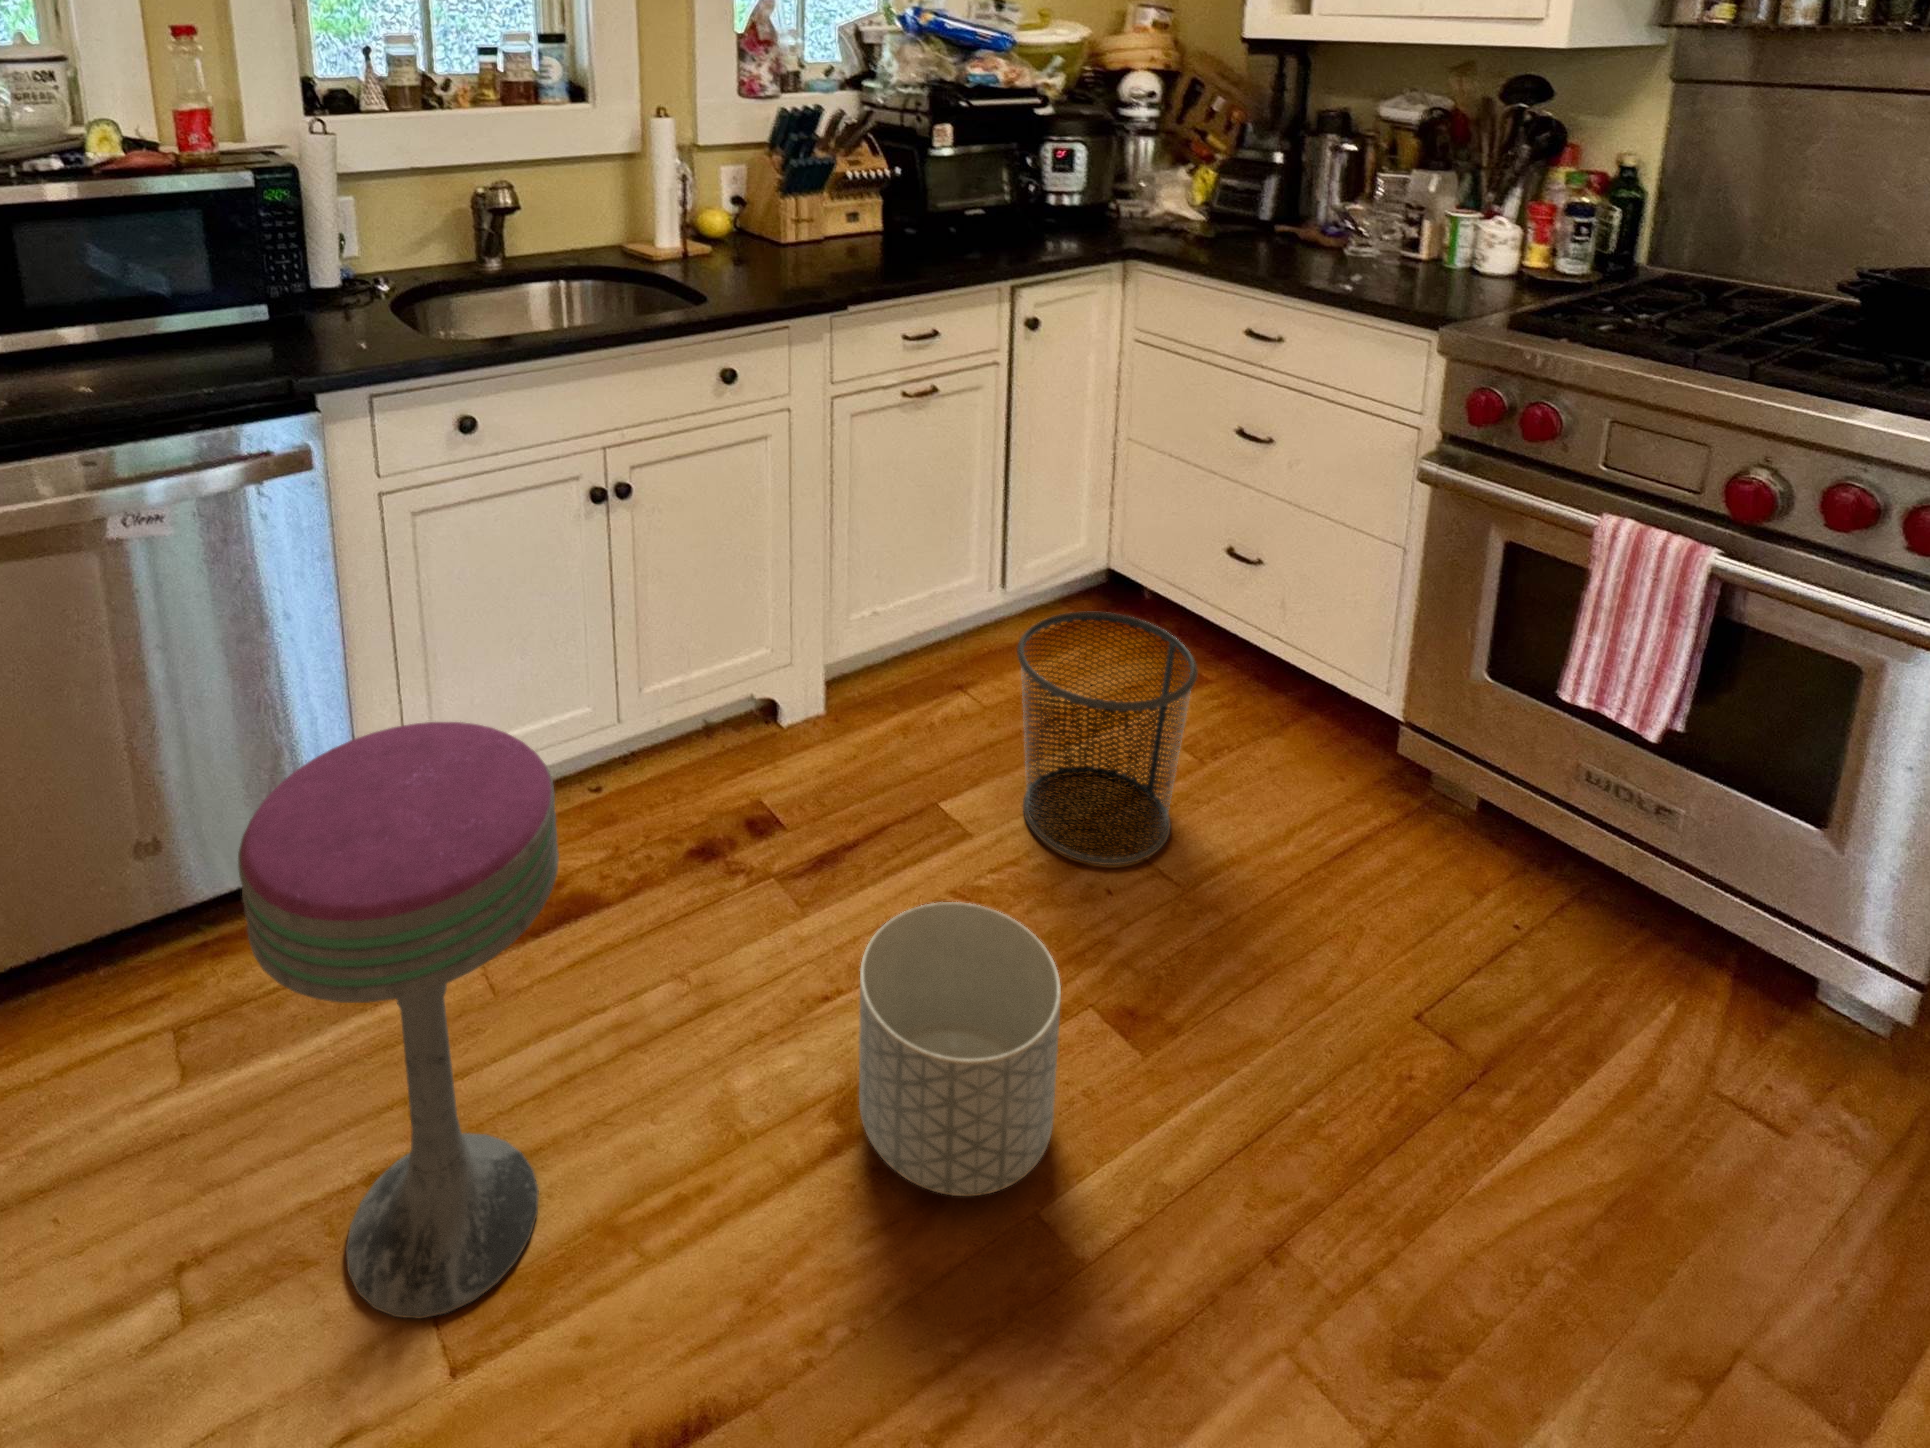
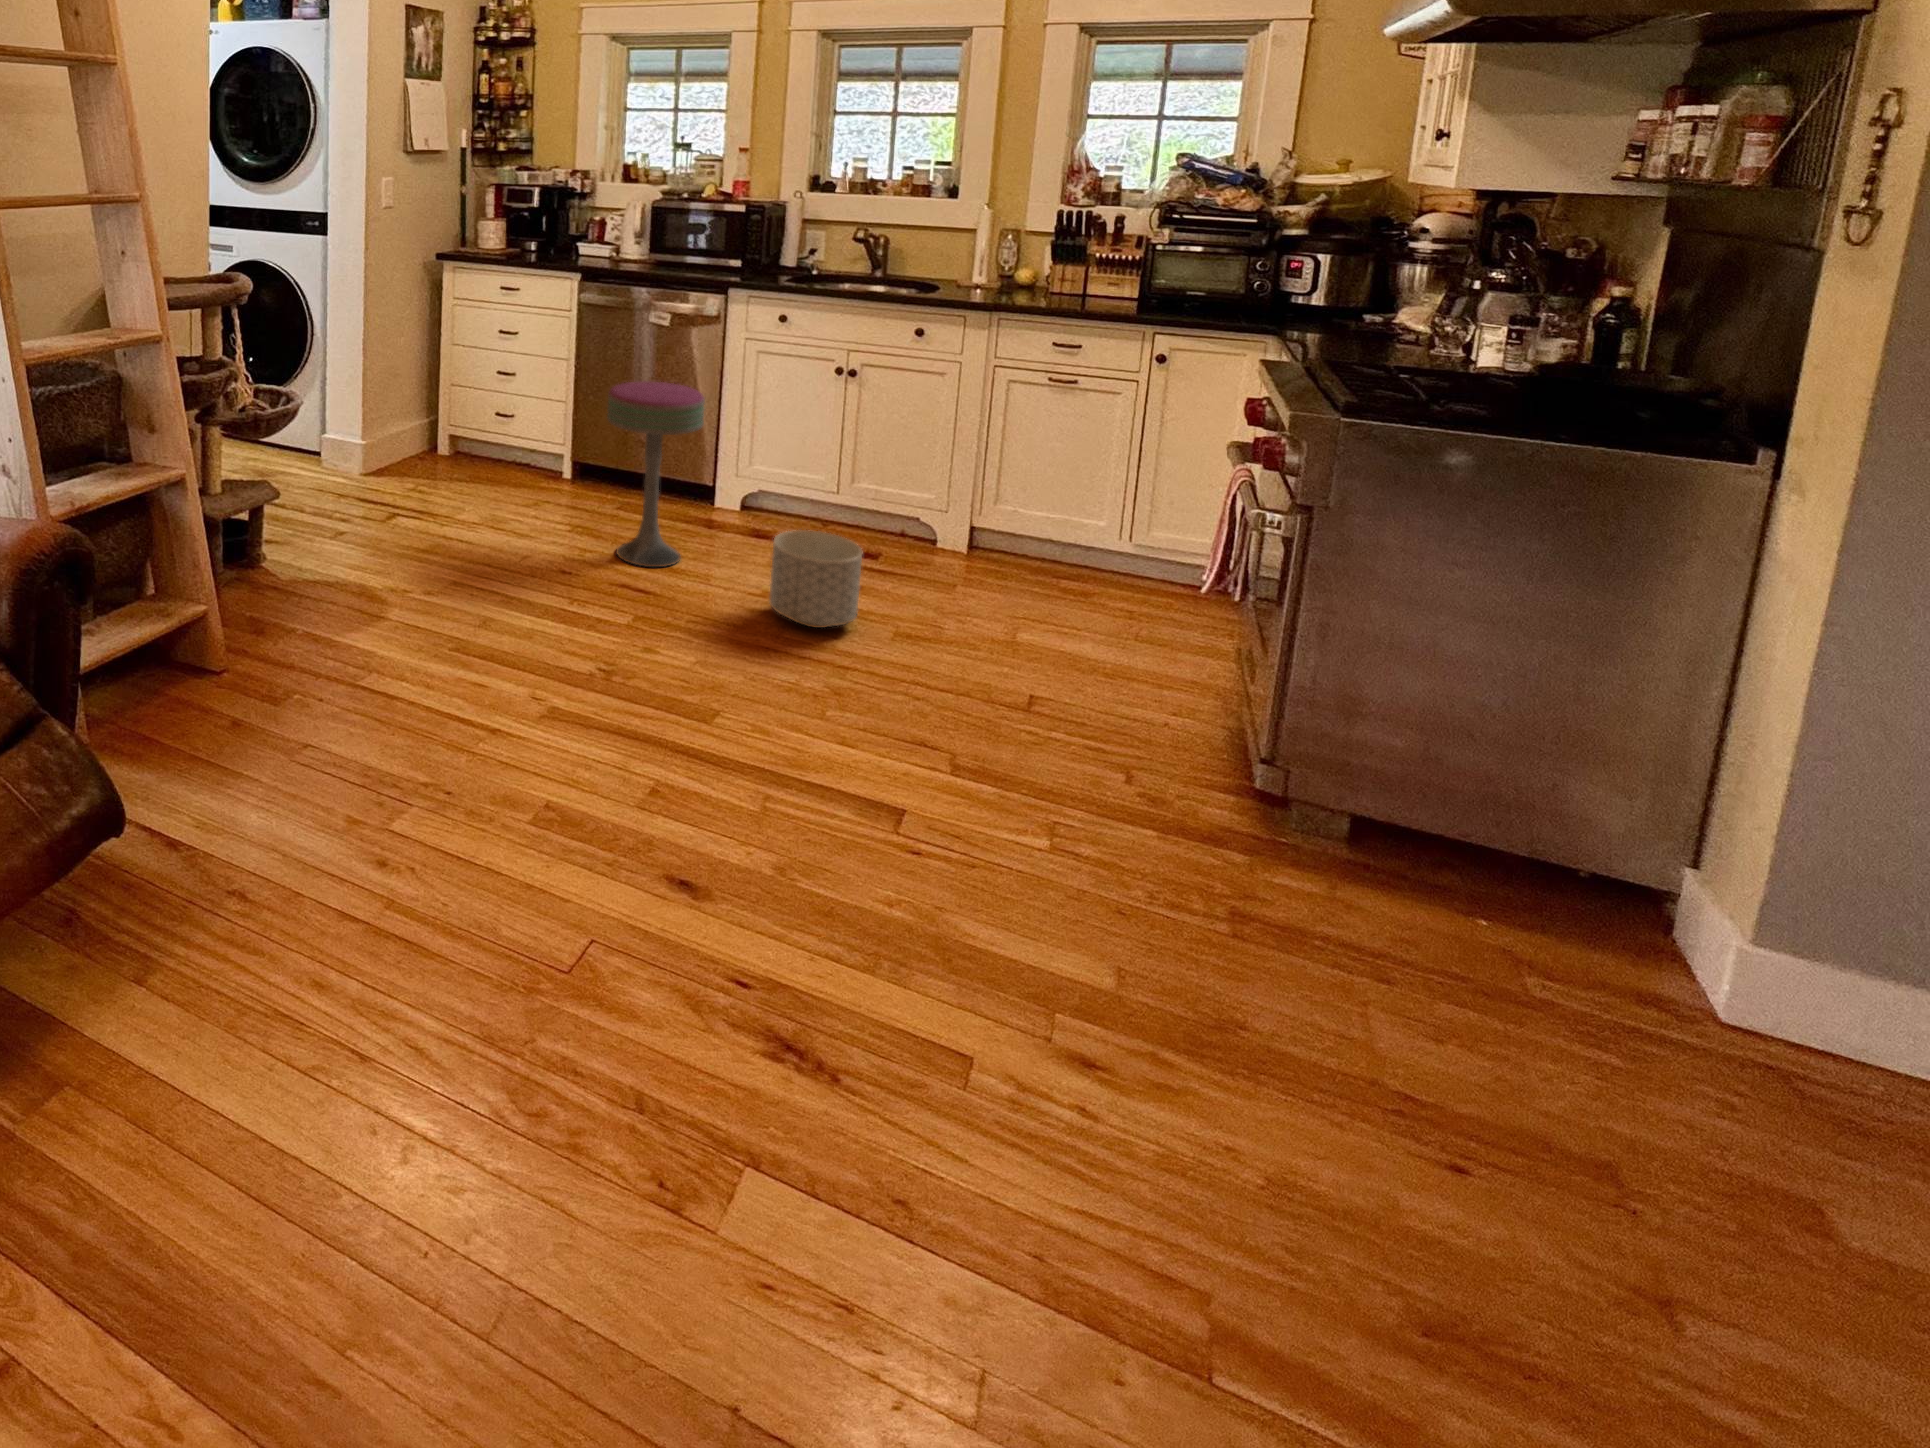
waste bin: present [1017,612,1198,865] -> none [988,504,1107,641]

